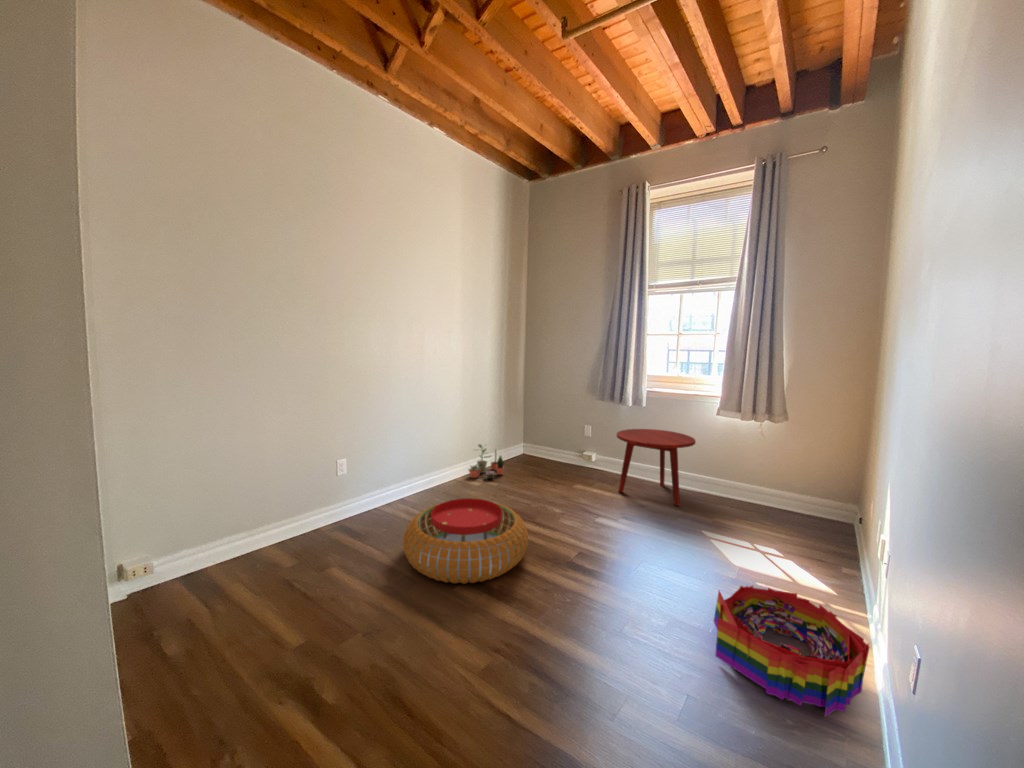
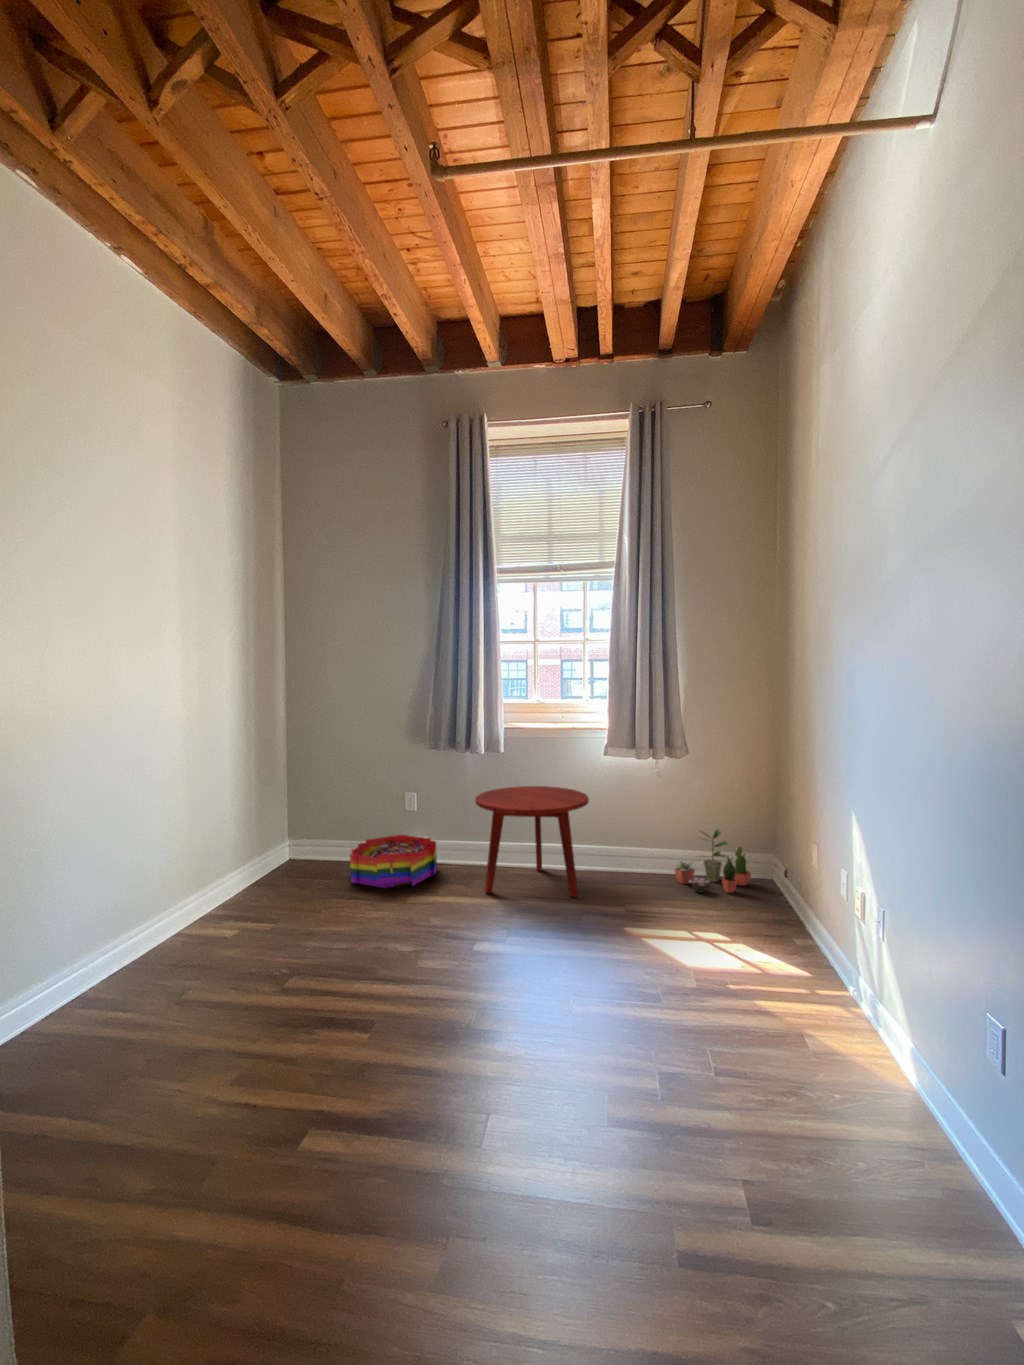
potted plant: present [469,444,504,479] -> present [674,829,751,893]
pouf: present [403,498,528,584] -> none [159,957,408,1139]
storage bin: present [714,586,869,716] -> present [350,834,437,888]

